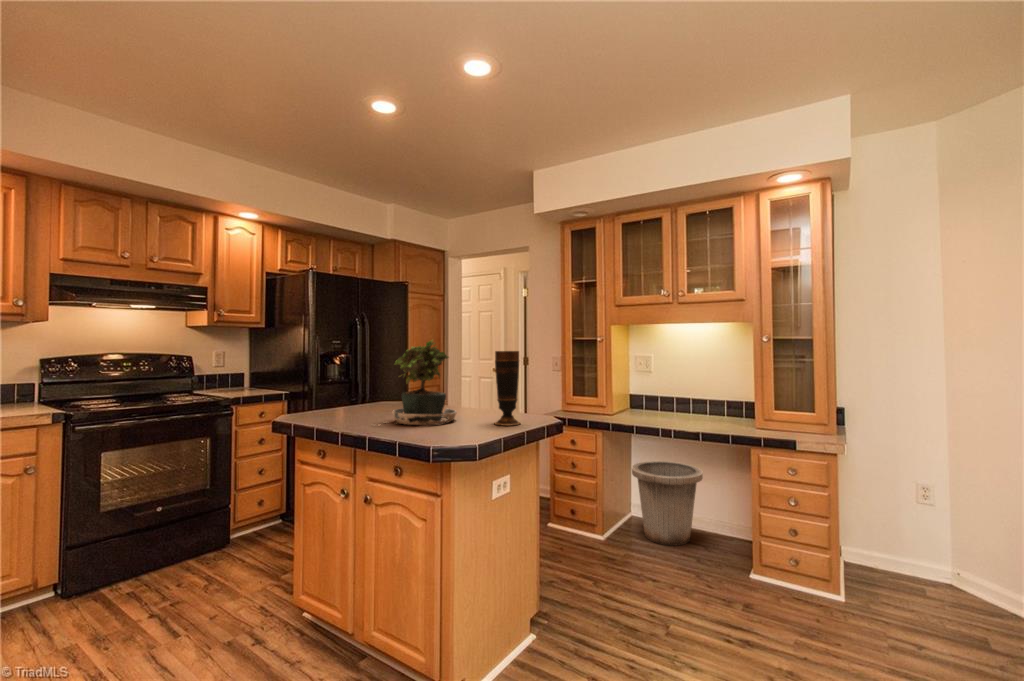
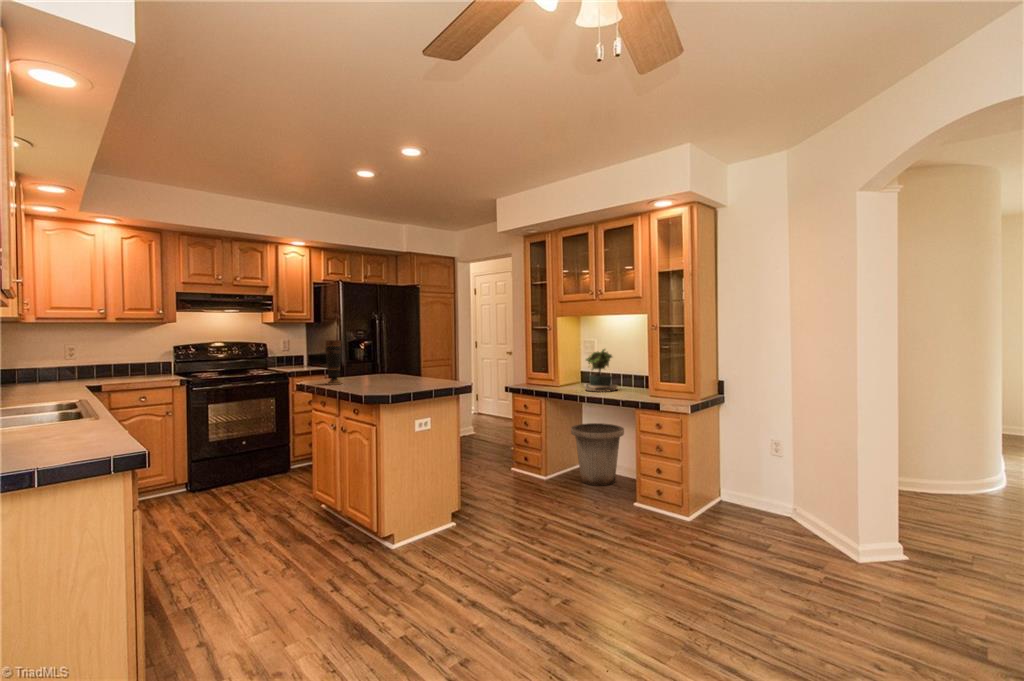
potted plant: present [392,341,456,425] -> present [584,349,617,392]
vase: present [494,351,521,426] -> present [326,340,342,385]

